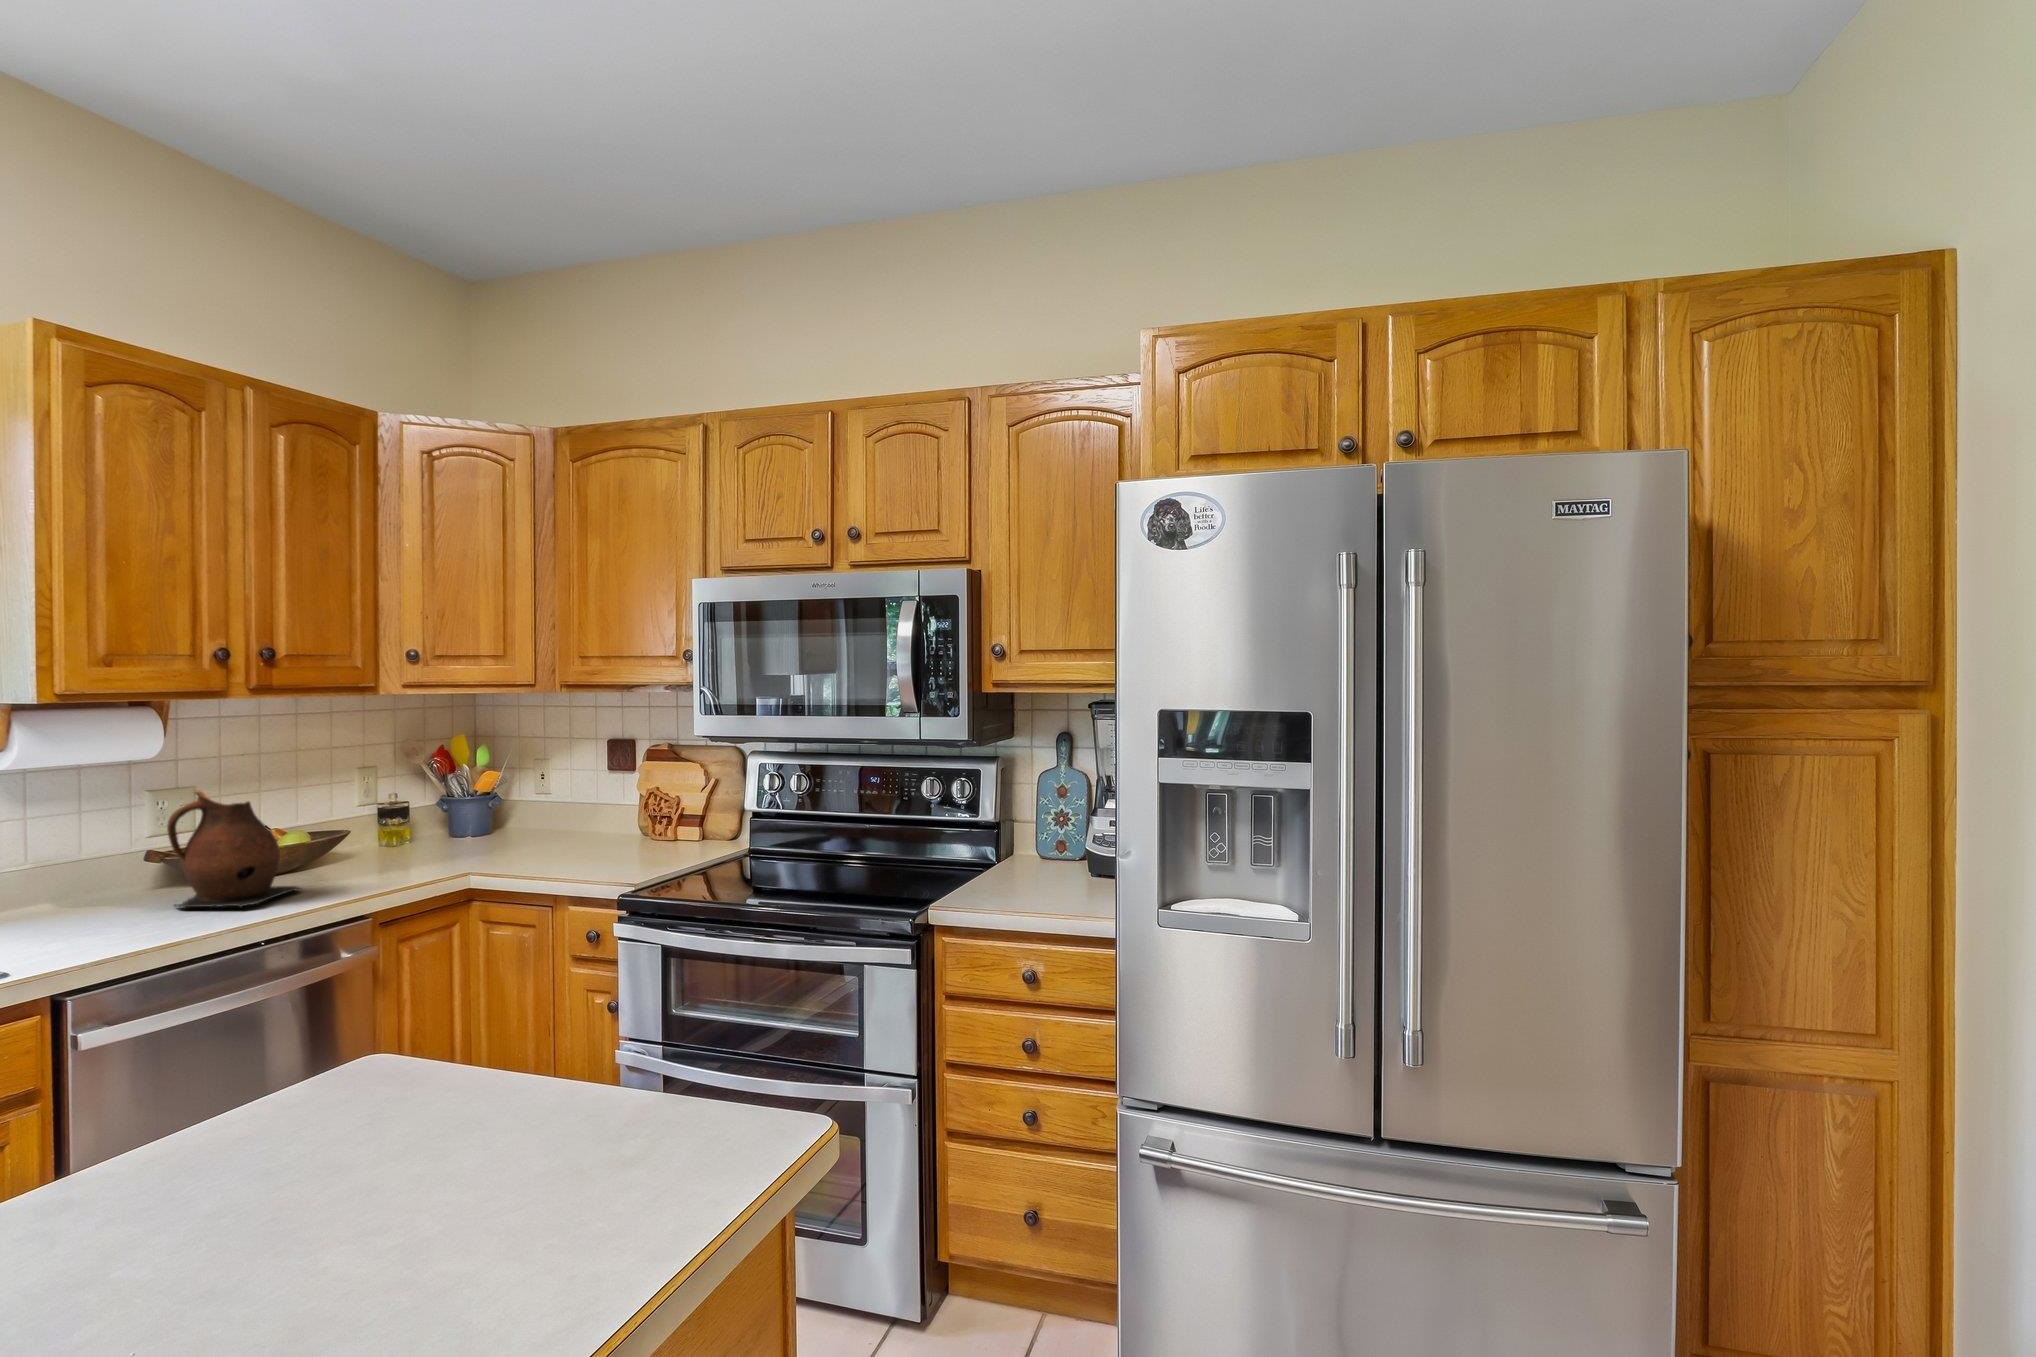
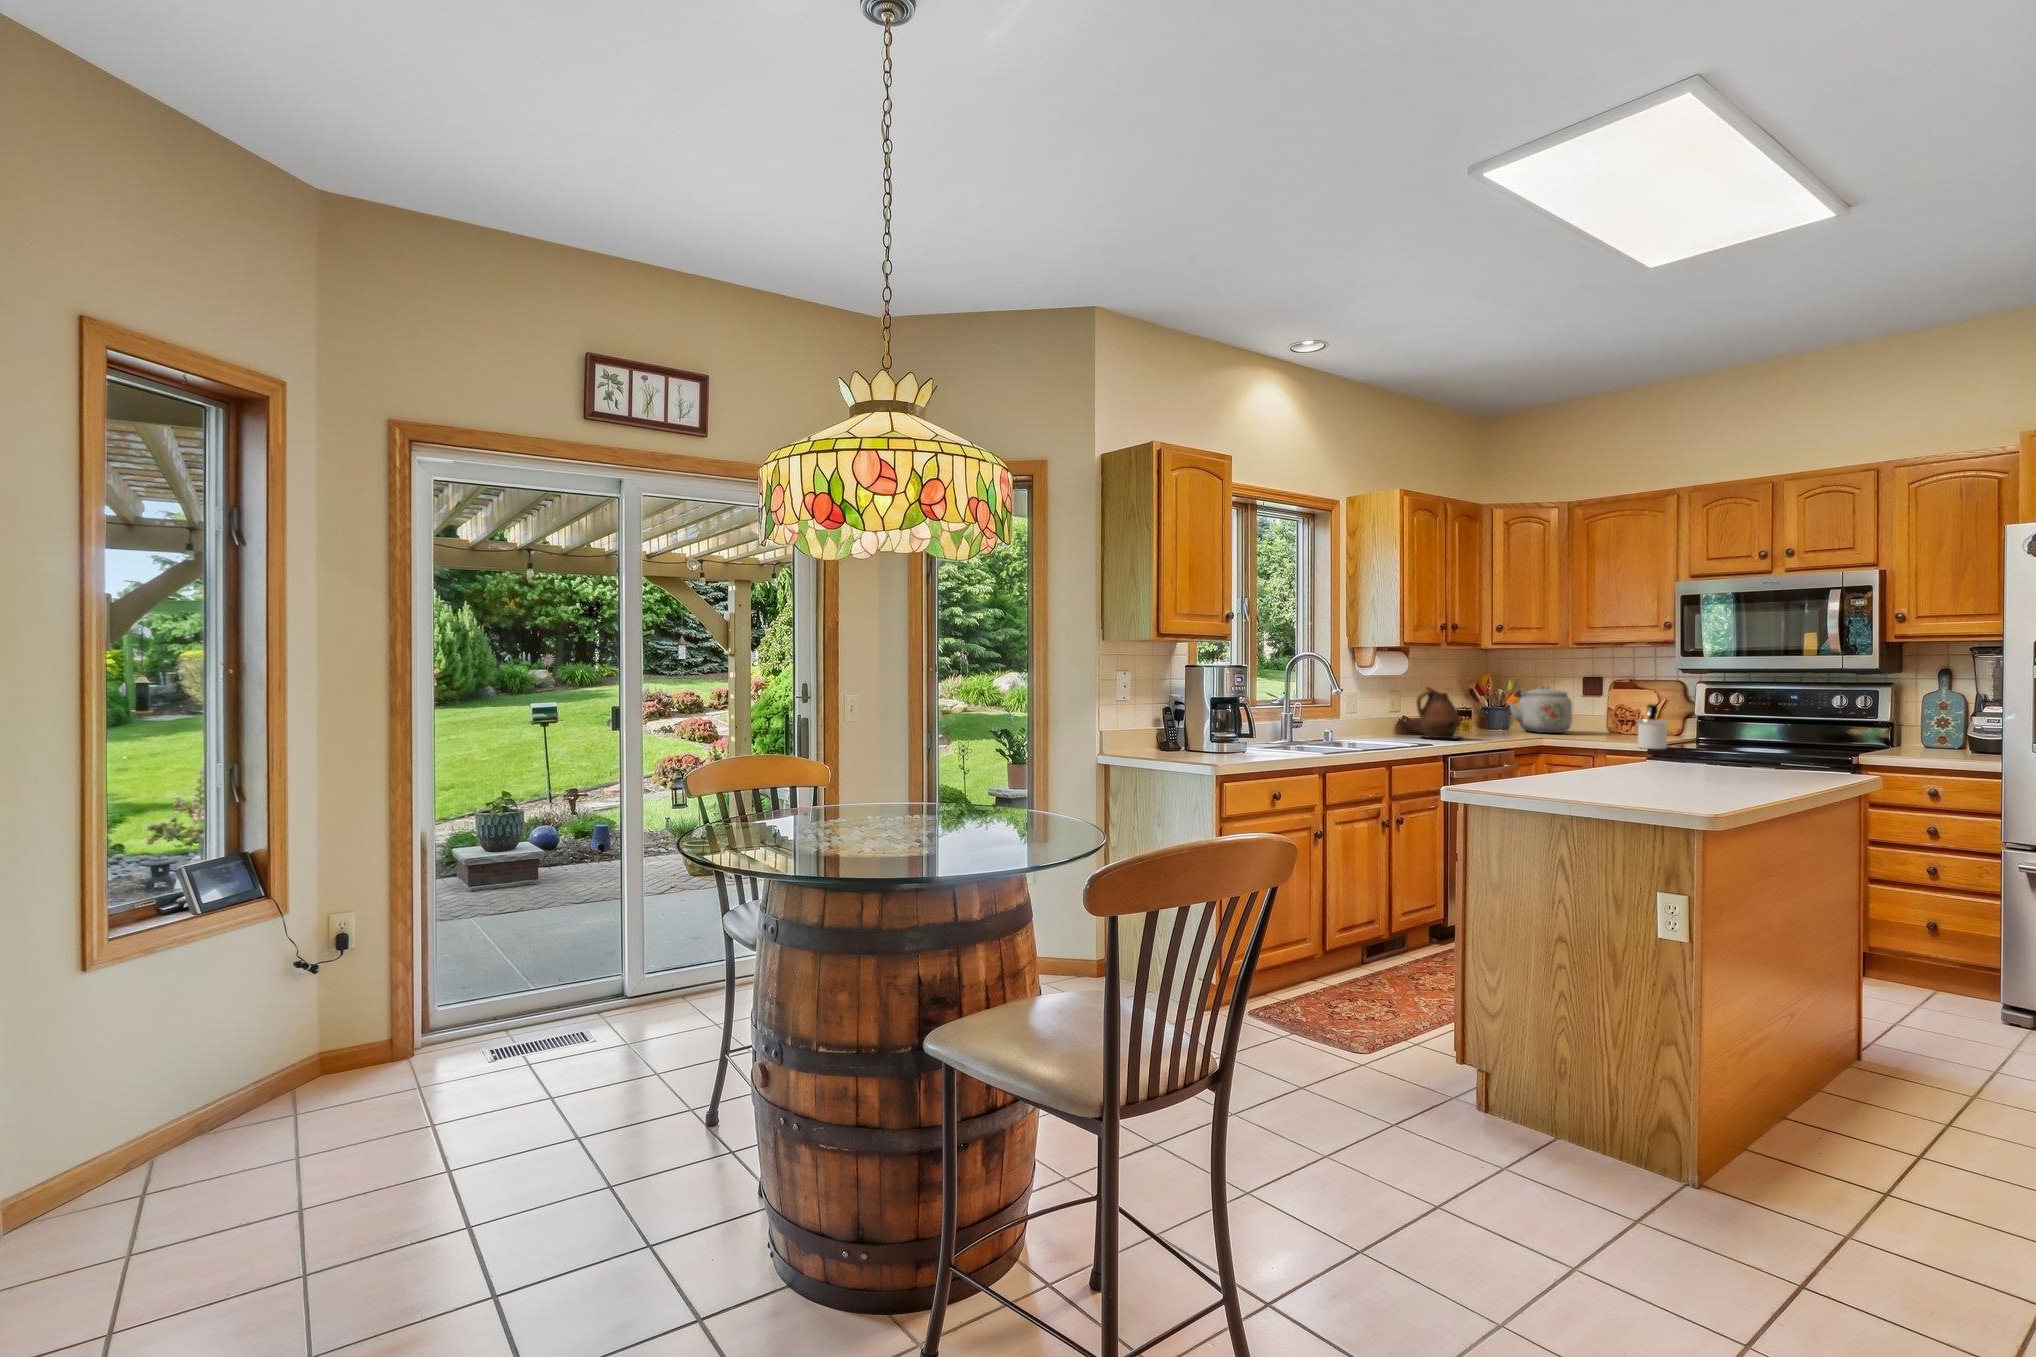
kettle: none [483,753,596,838] -> present [1510,686,1572,733]
soap dispenser: none [633,802,684,887] -> present [1637,704,1668,749]

